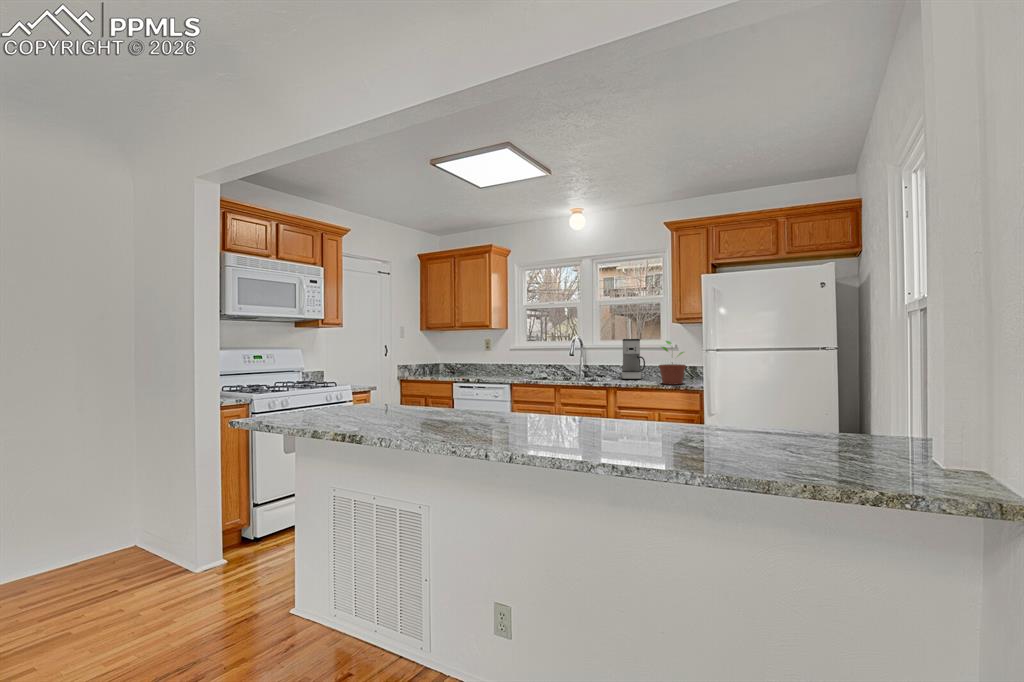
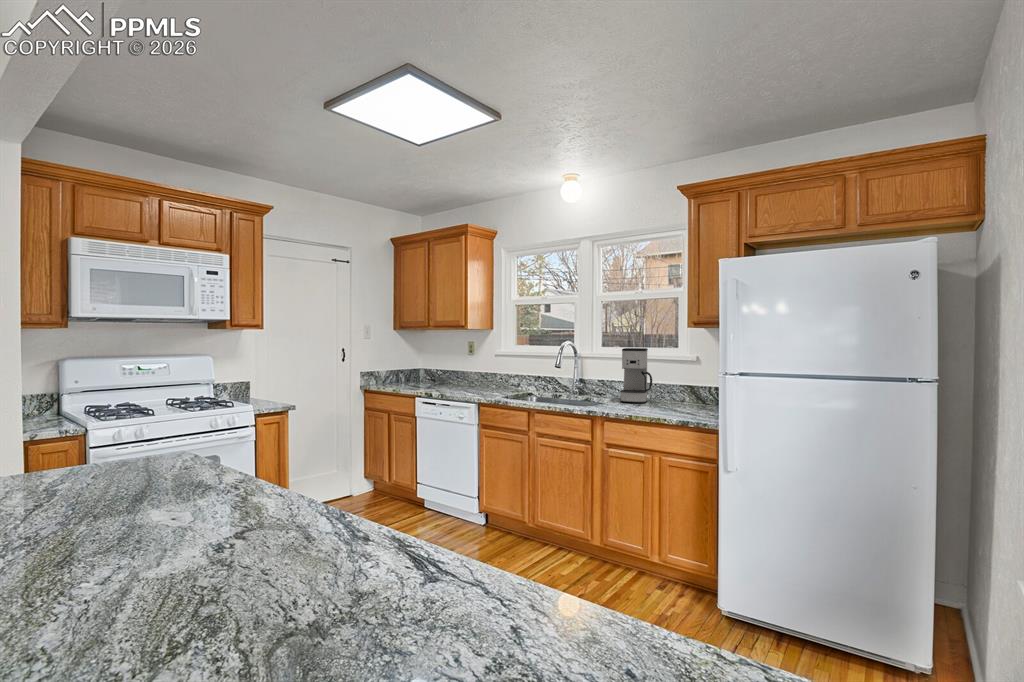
potted plant: present [659,341,686,384] -> none [664,353,702,415]

